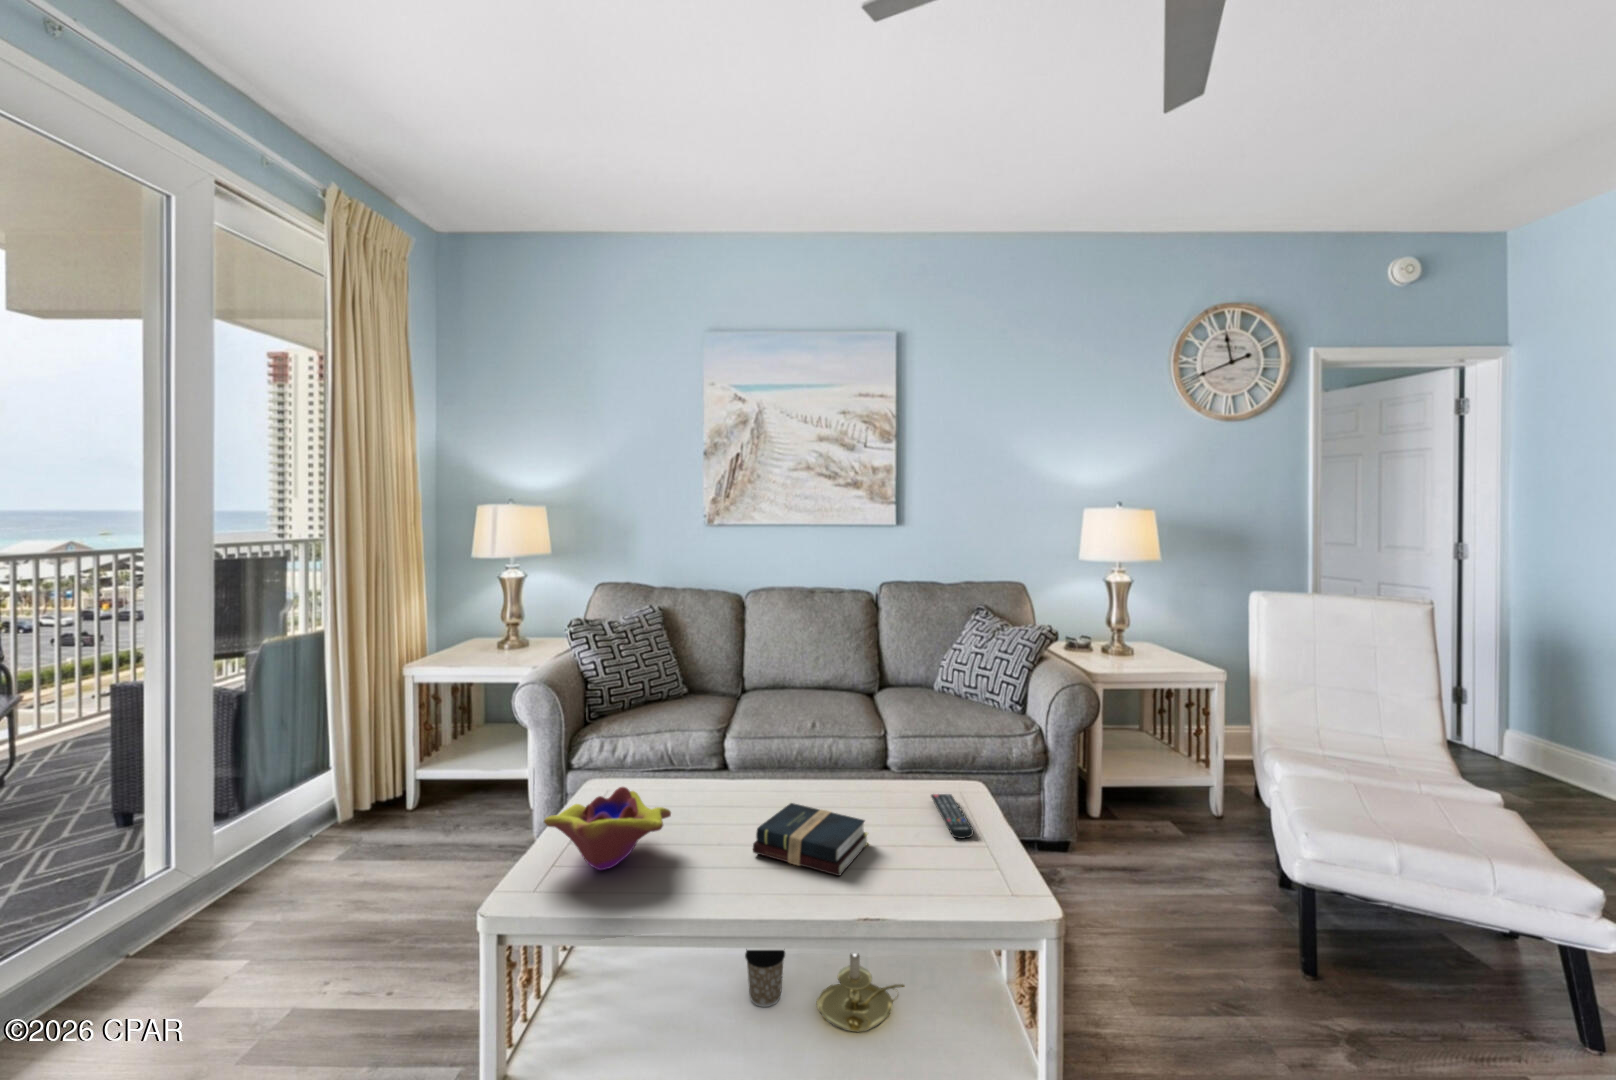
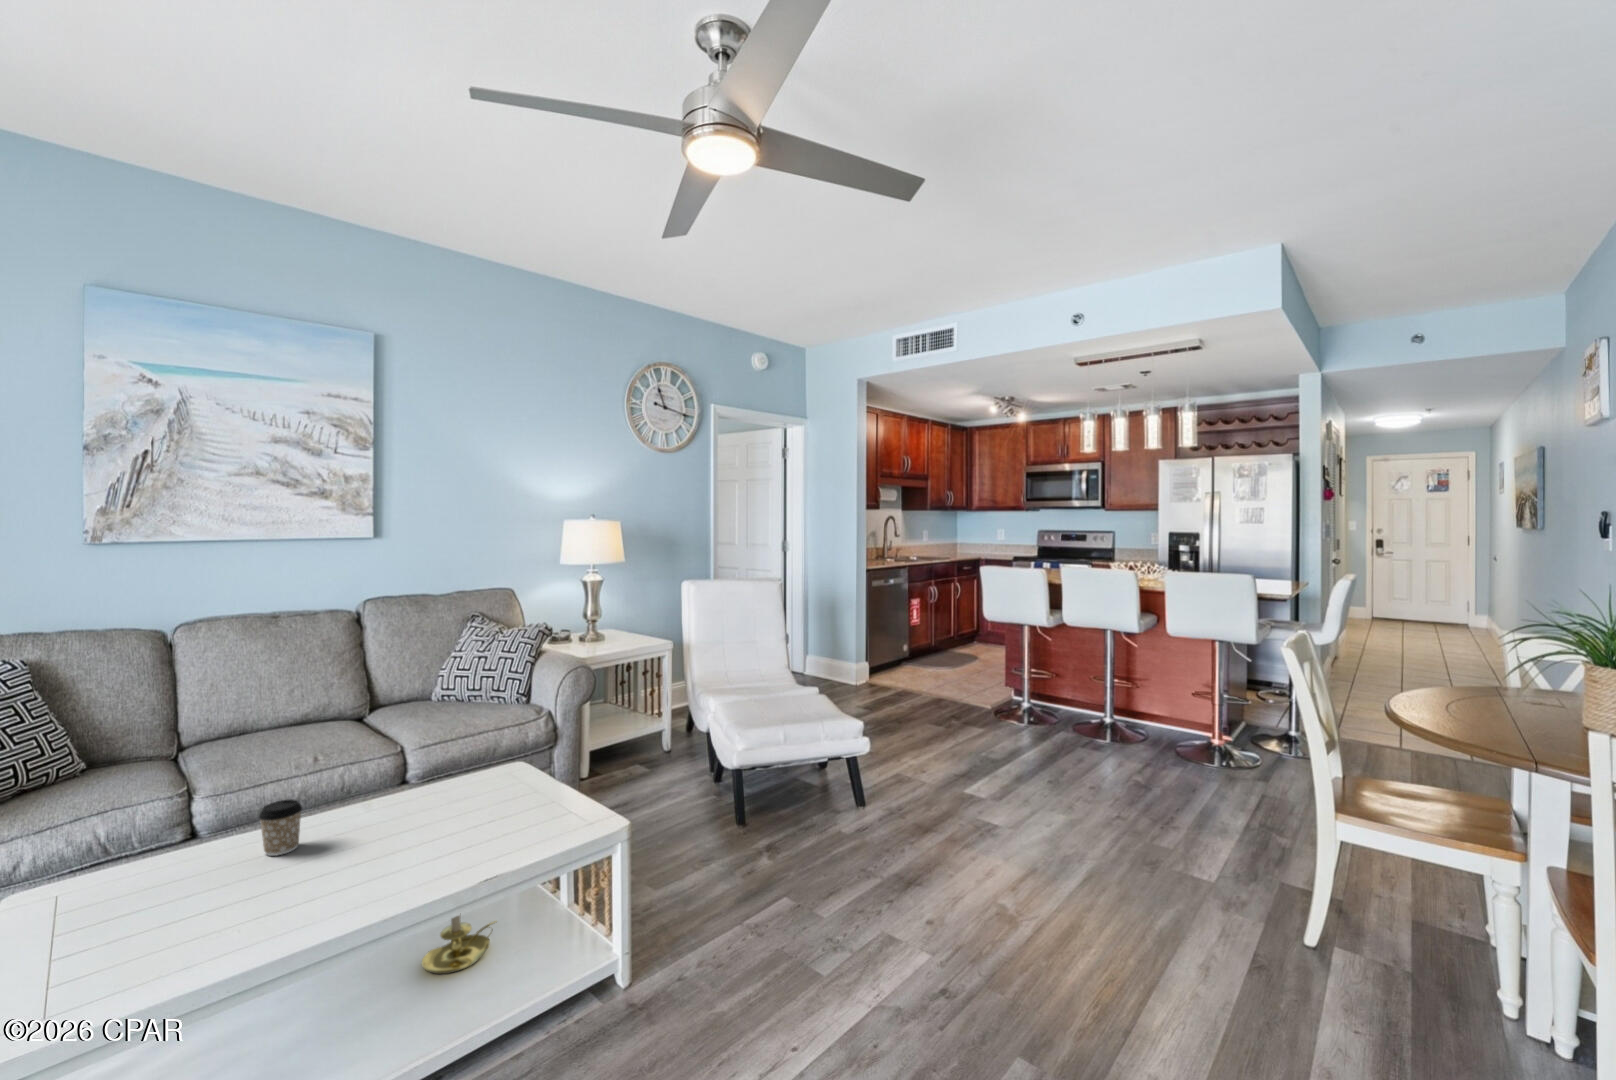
decorative bowl: present [544,787,671,870] -> none [83,847,256,933]
remote control: present [931,794,973,839] -> none [487,772,538,798]
hardback book: present [753,803,868,876] -> none [349,805,454,863]
coffee cup: present [745,949,785,1007] -> present [259,799,302,856]

